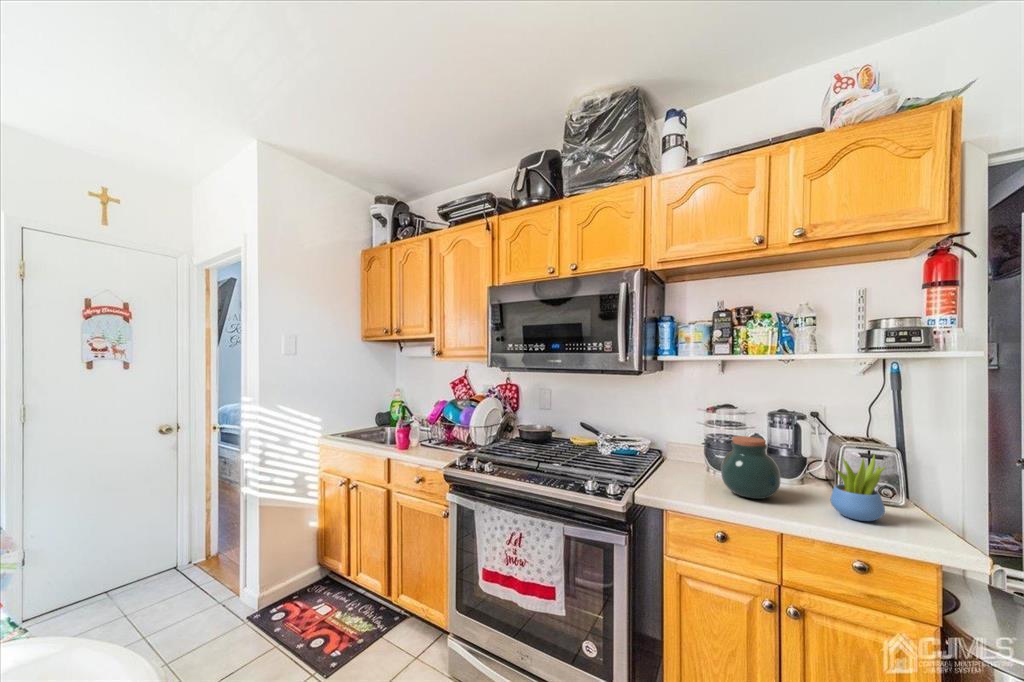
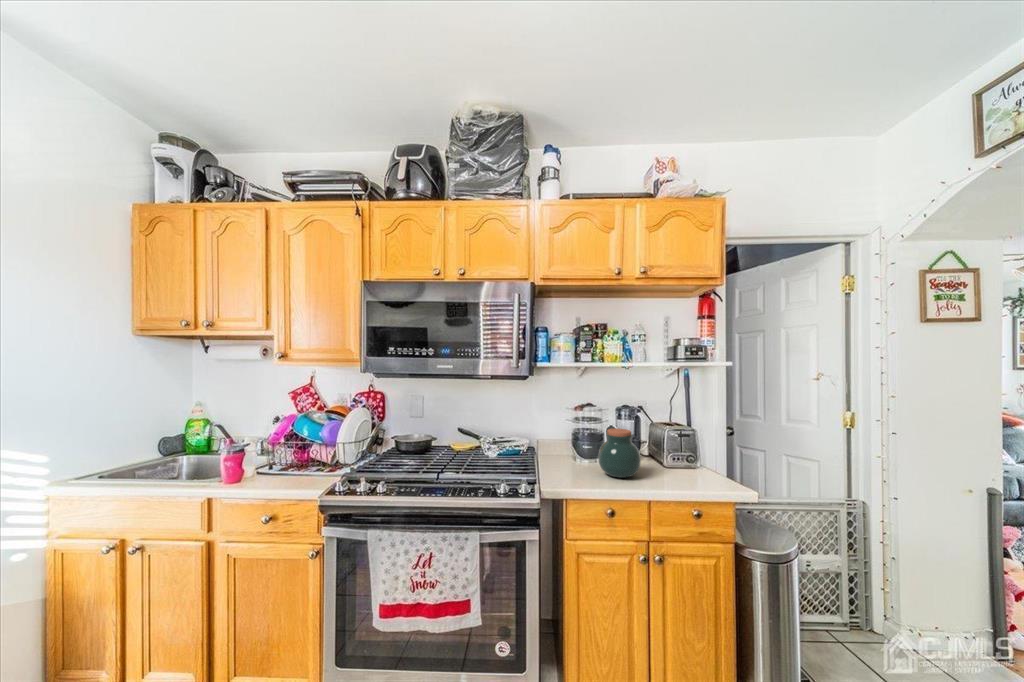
succulent plant: present [831,454,885,521] -> none [672,433,707,482]

